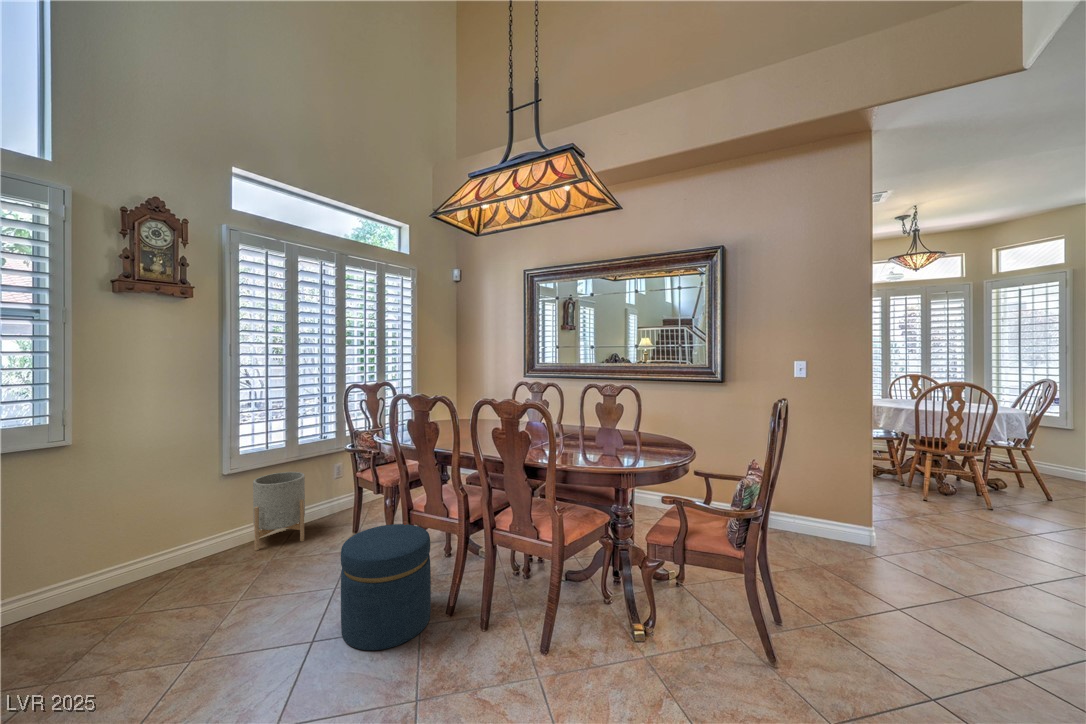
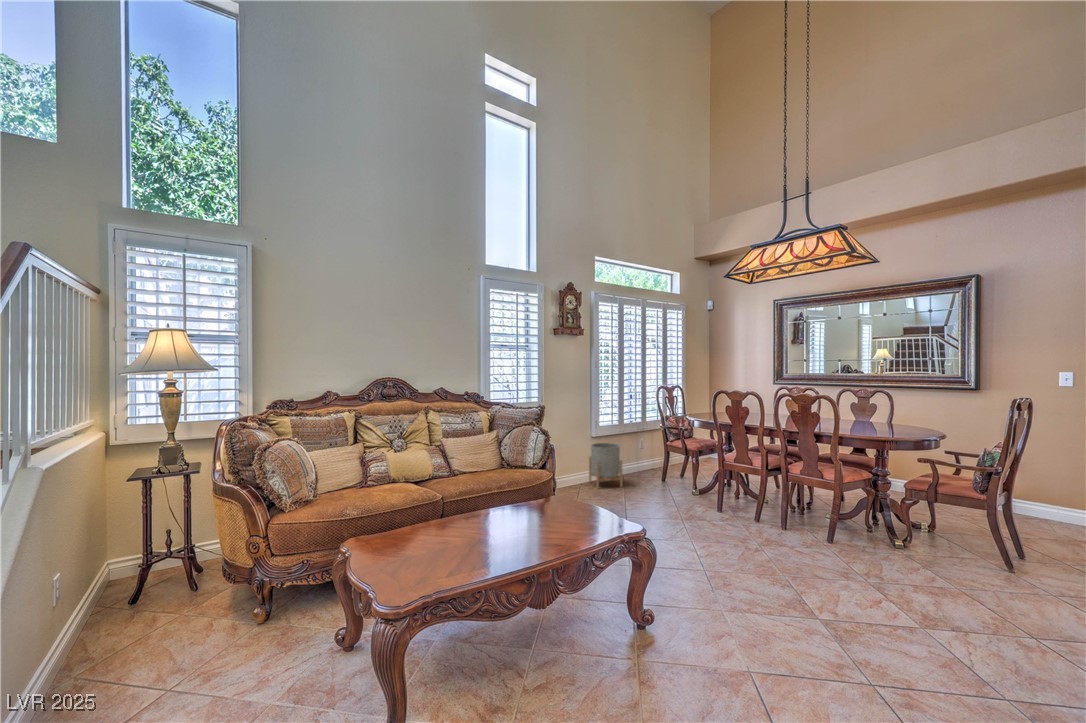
ottoman: present [341,524,431,650] -> none [689,470,743,534]

